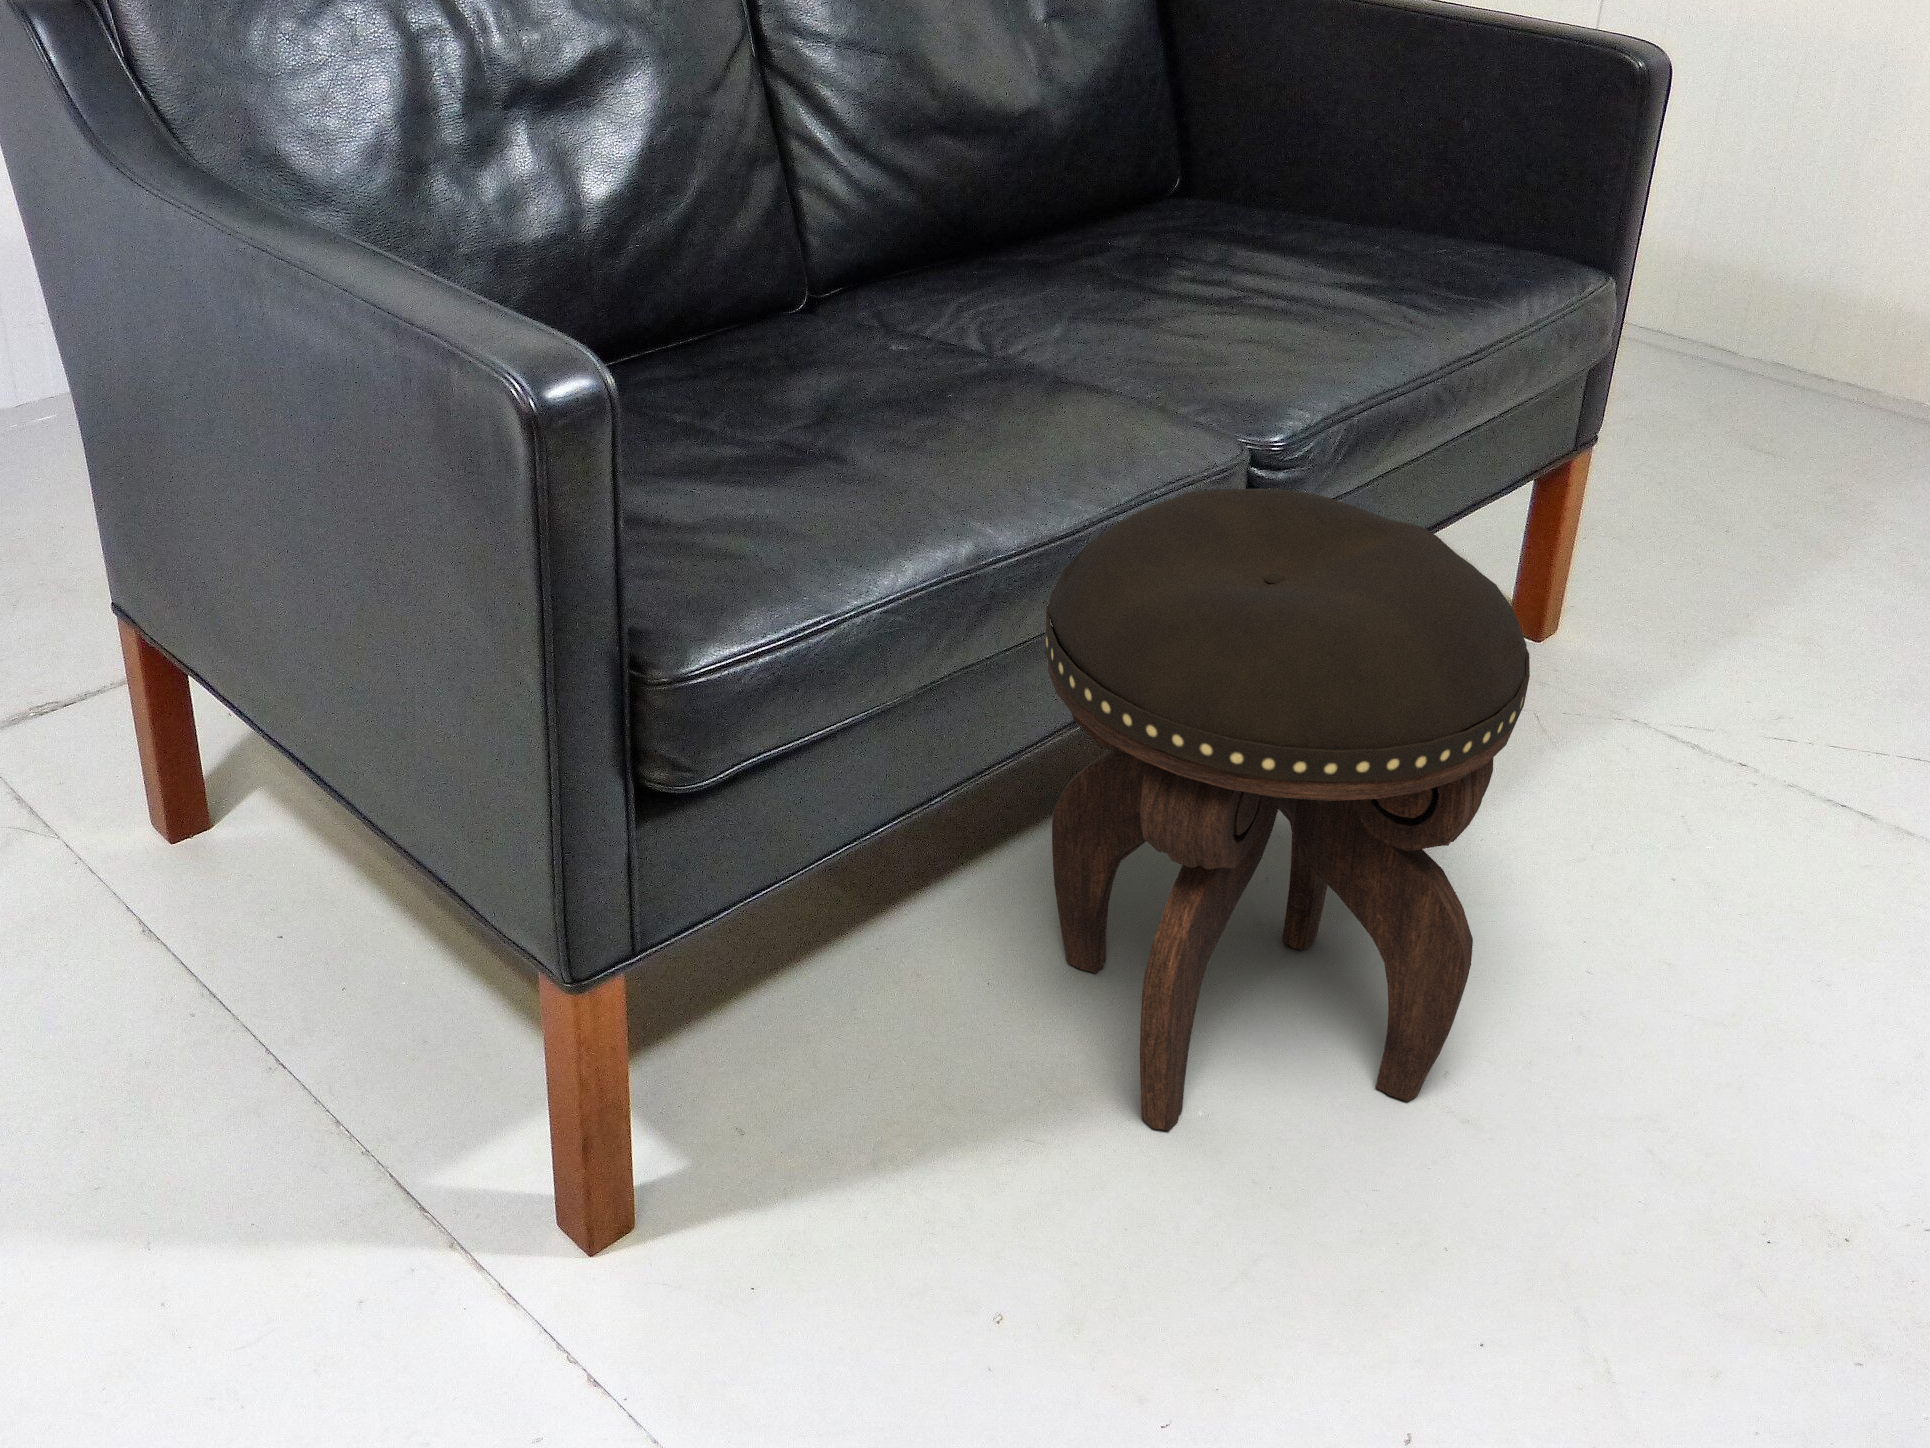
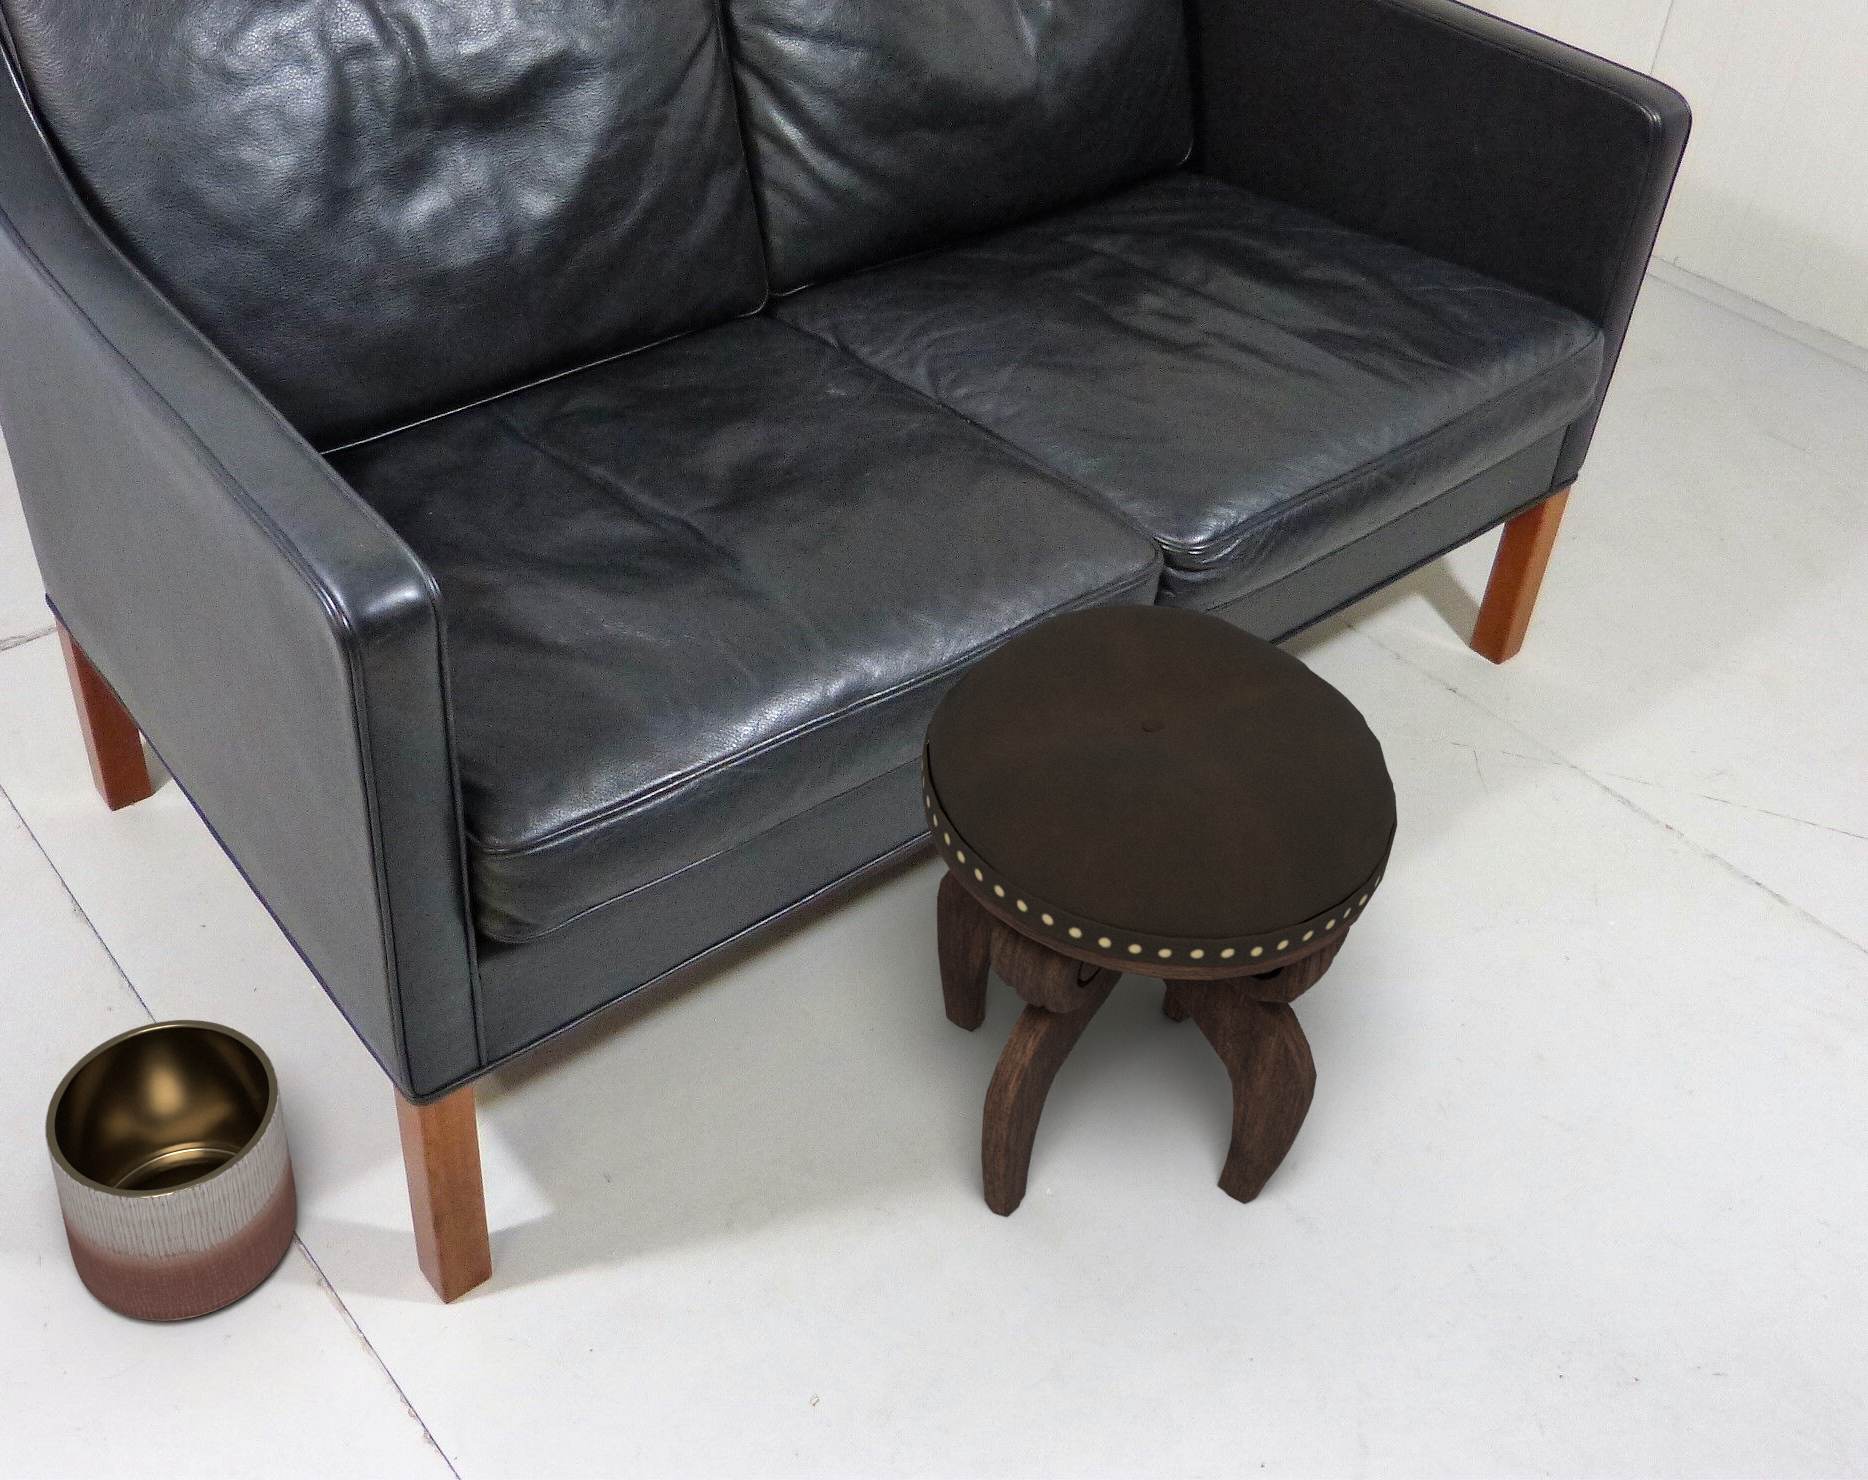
planter: none [161,971,422,1291] -> present [45,1020,297,1320]

